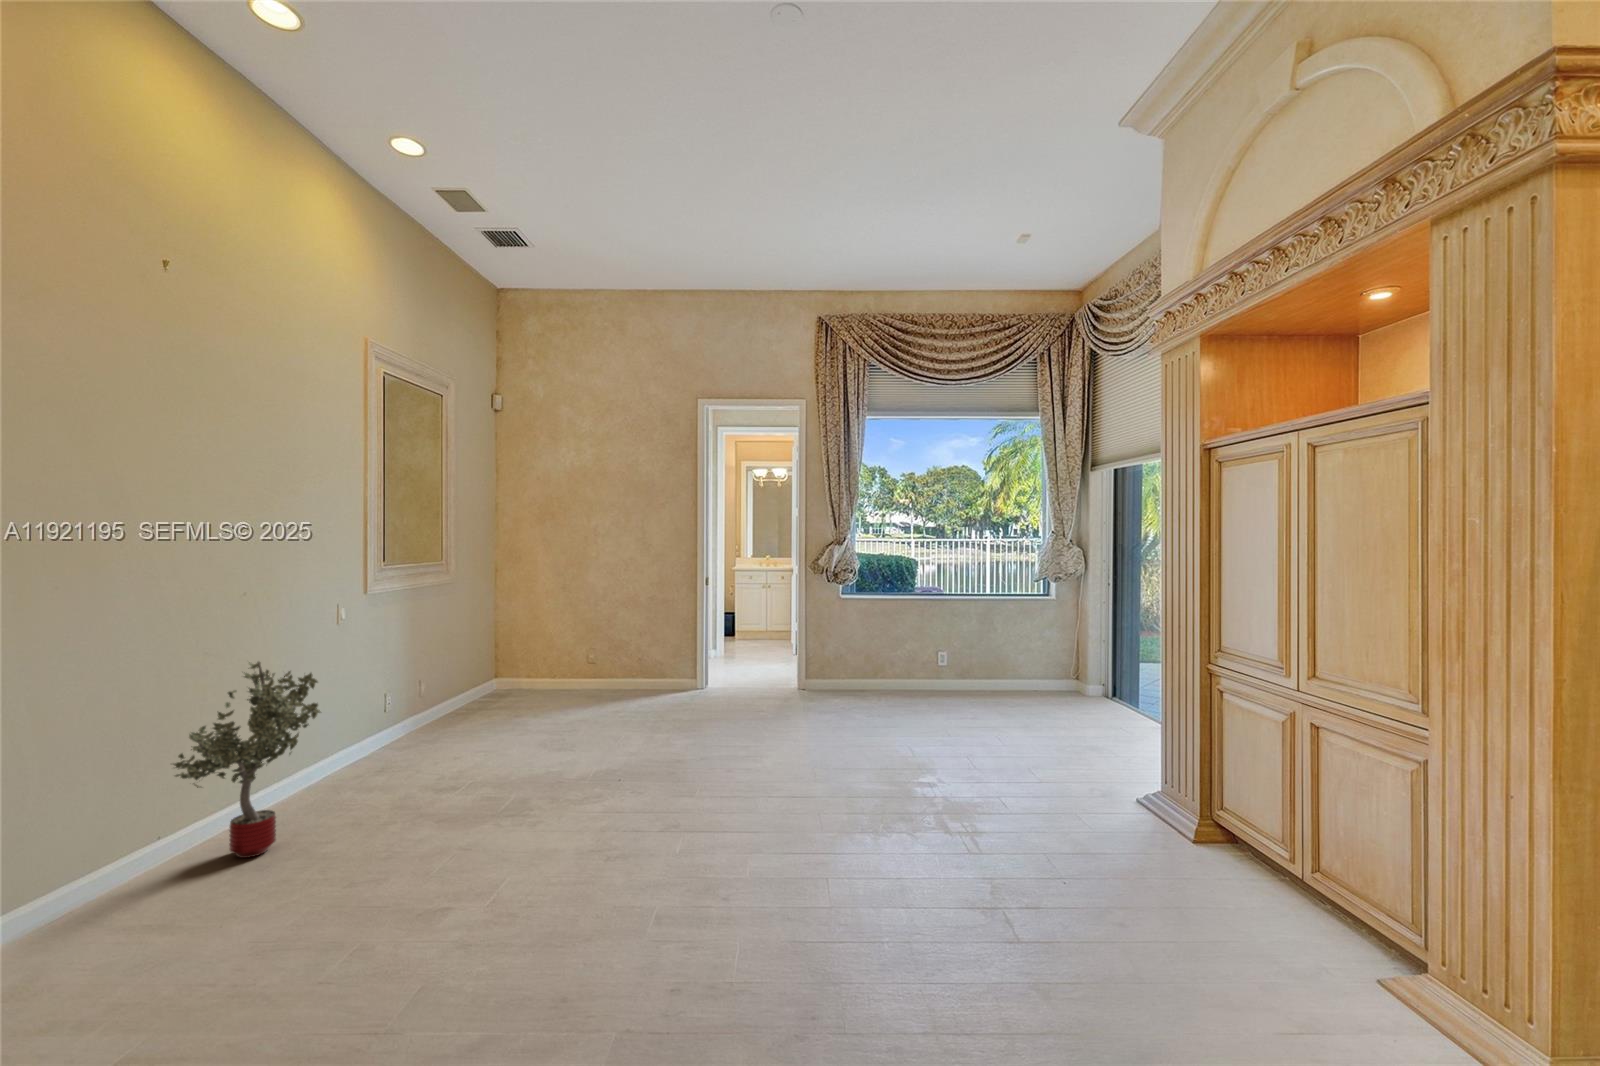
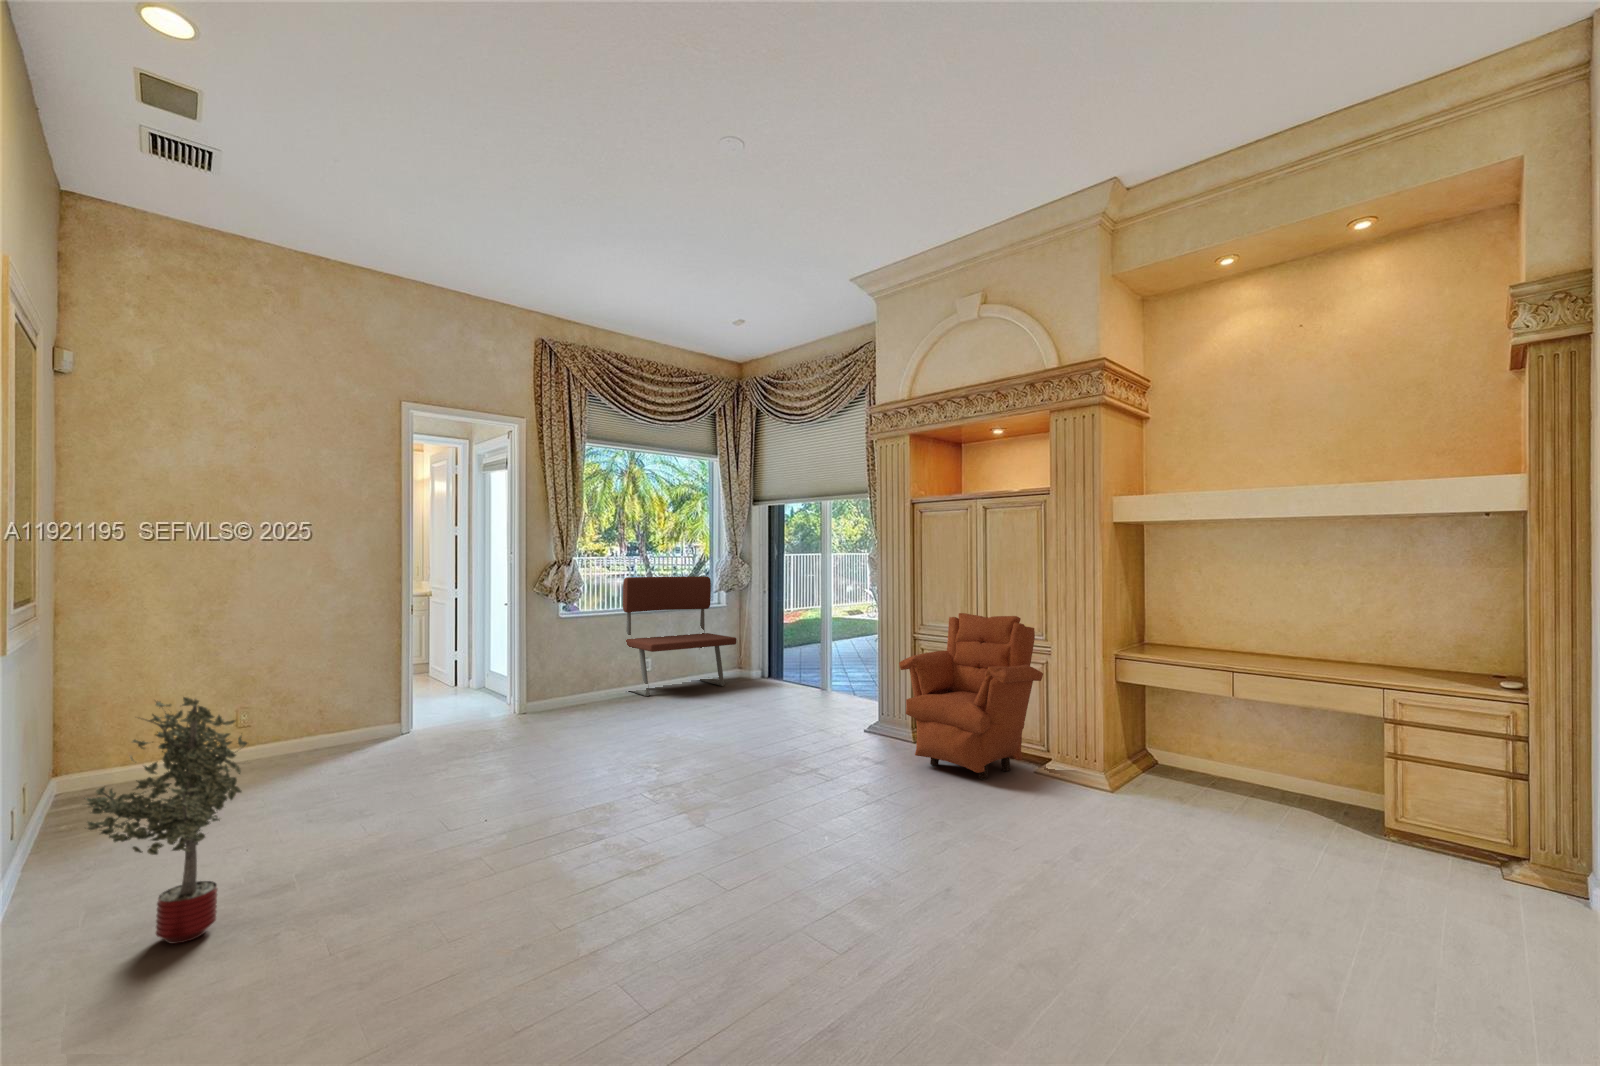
bench: none [911,566,1045,706] -> present [623,577,737,696]
armchair: none [1095,647,1379,980] -> present [899,613,1043,780]

